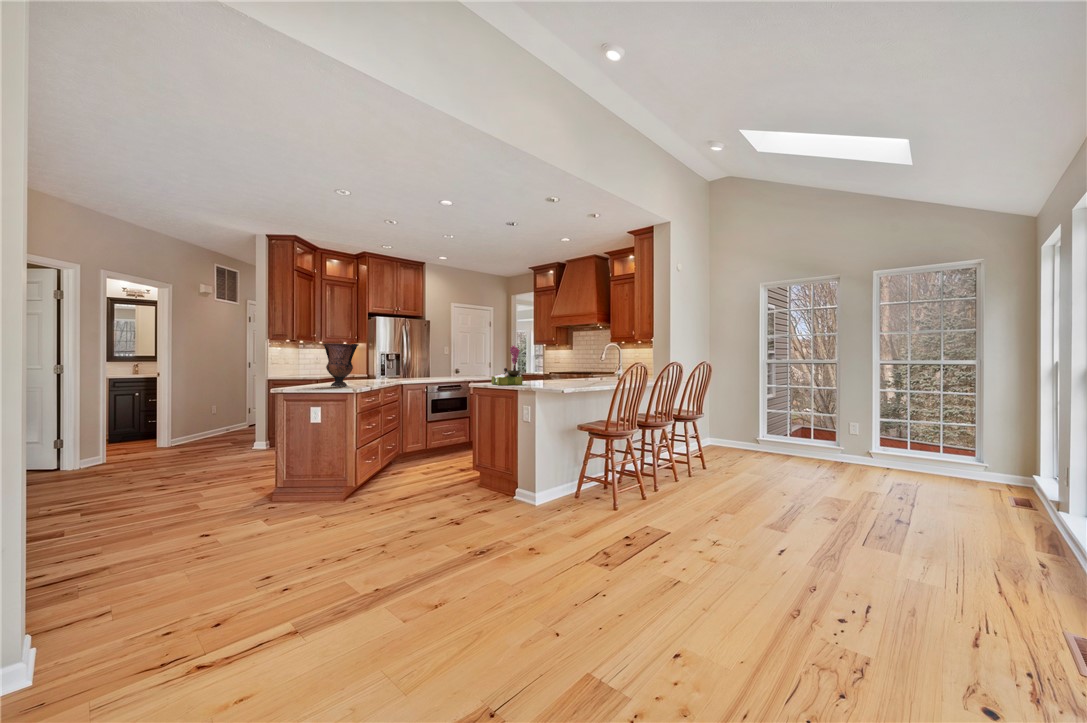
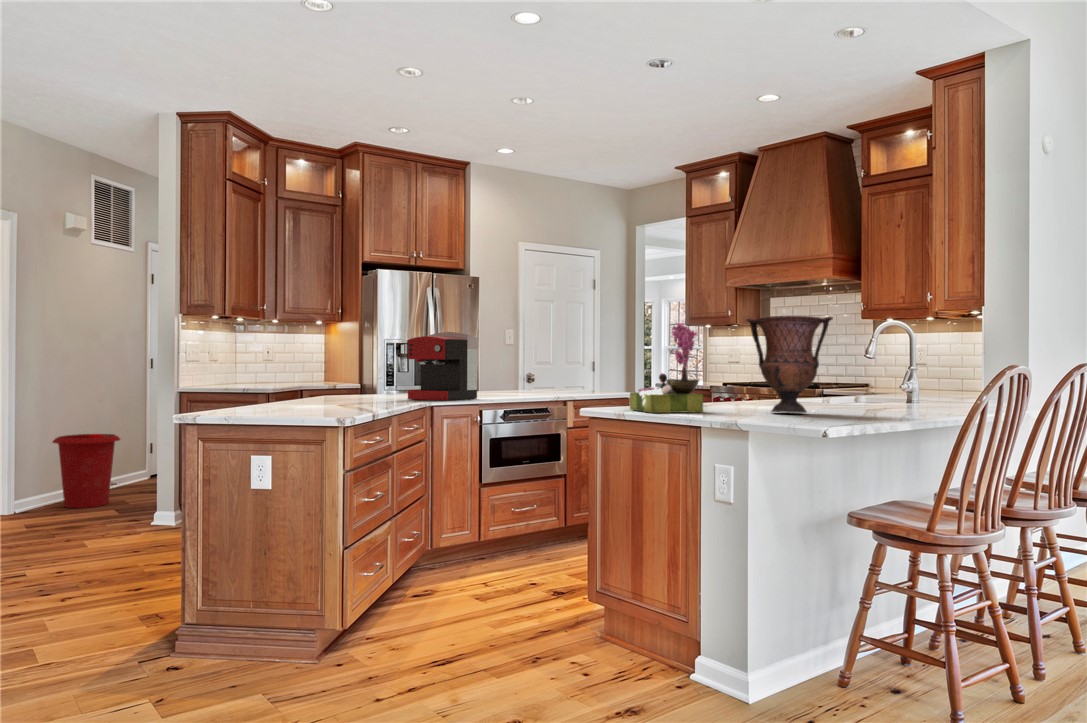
vase: present [323,343,359,386] -> present [746,316,833,413]
coffee maker: none [390,349,425,382] -> present [407,332,477,400]
waste bin: none [193,403,233,443] -> present [52,434,120,508]

